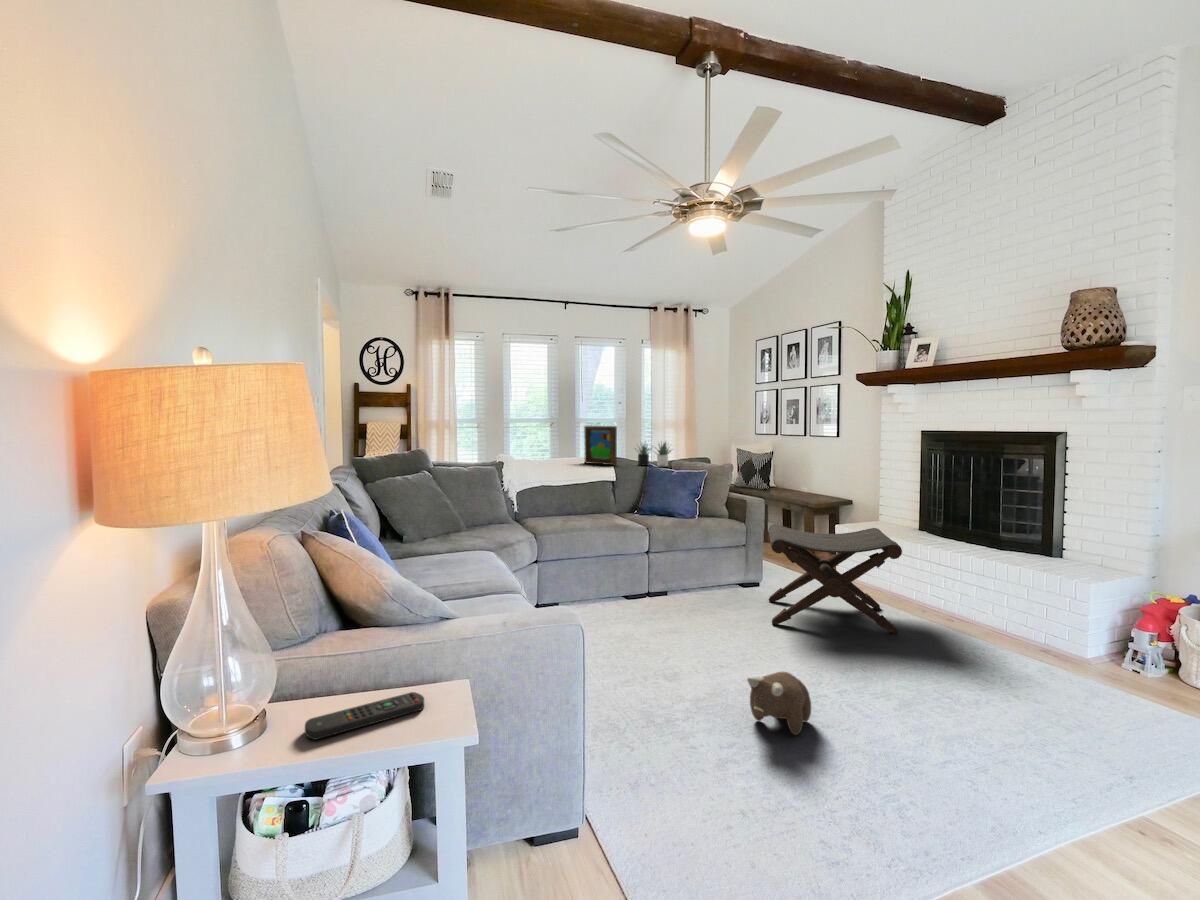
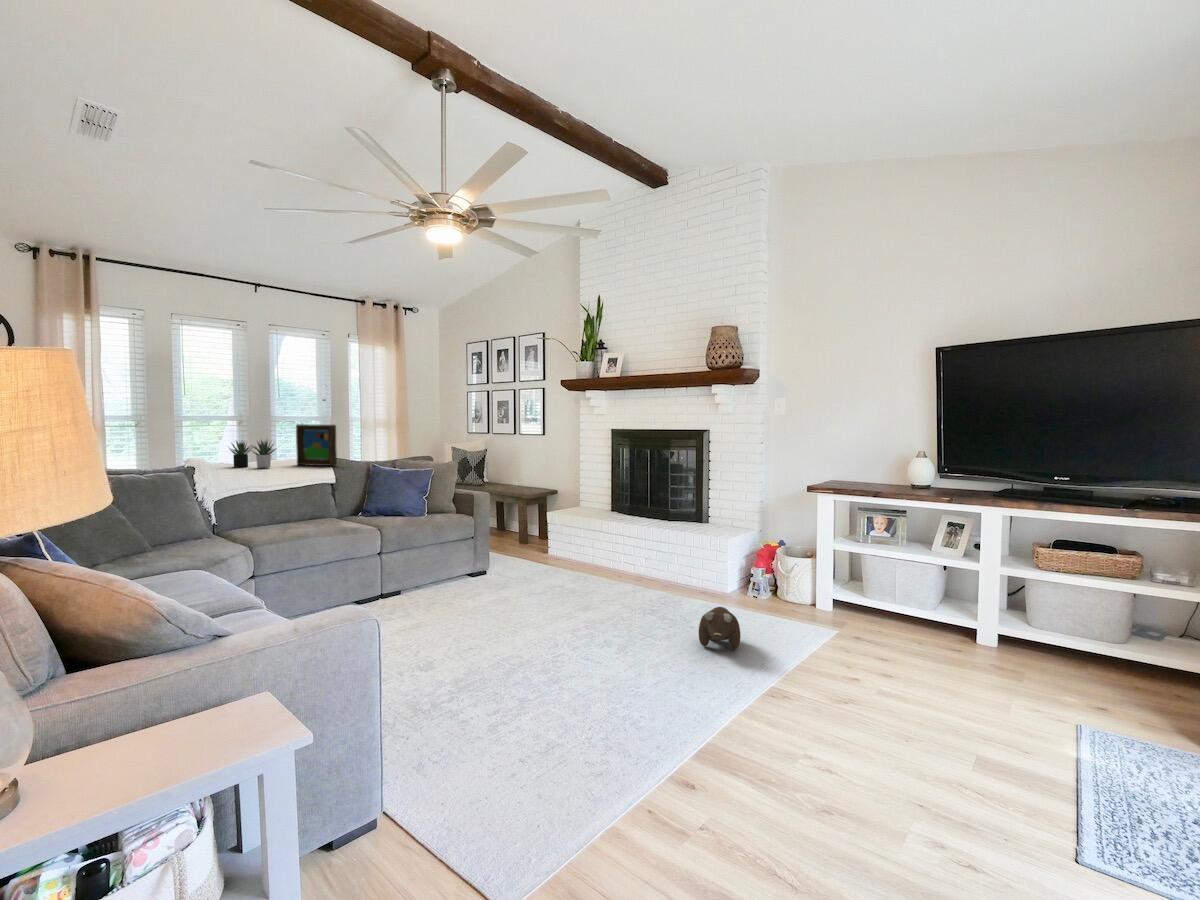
succulent plant: present [637,442,671,467] -> present [229,440,277,468]
footstool: present [768,524,902,634] -> none [497,512,609,605]
plush toy: present [747,672,811,735] -> present [699,607,741,650]
remote control: present [305,692,424,740] -> none [94,714,238,786]

